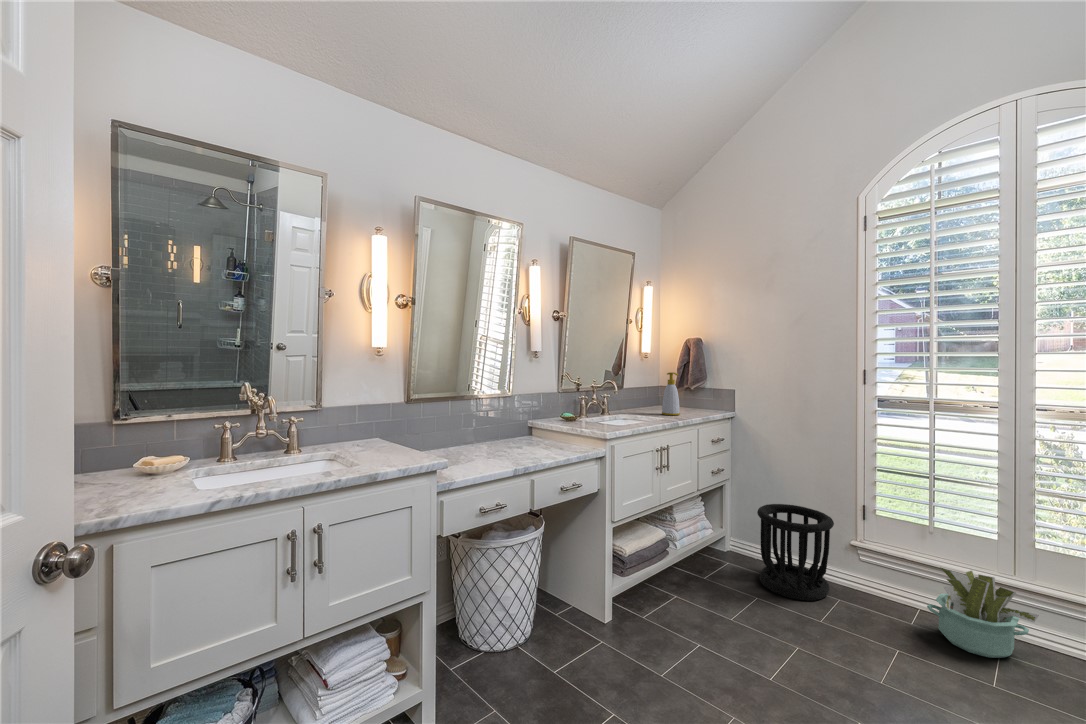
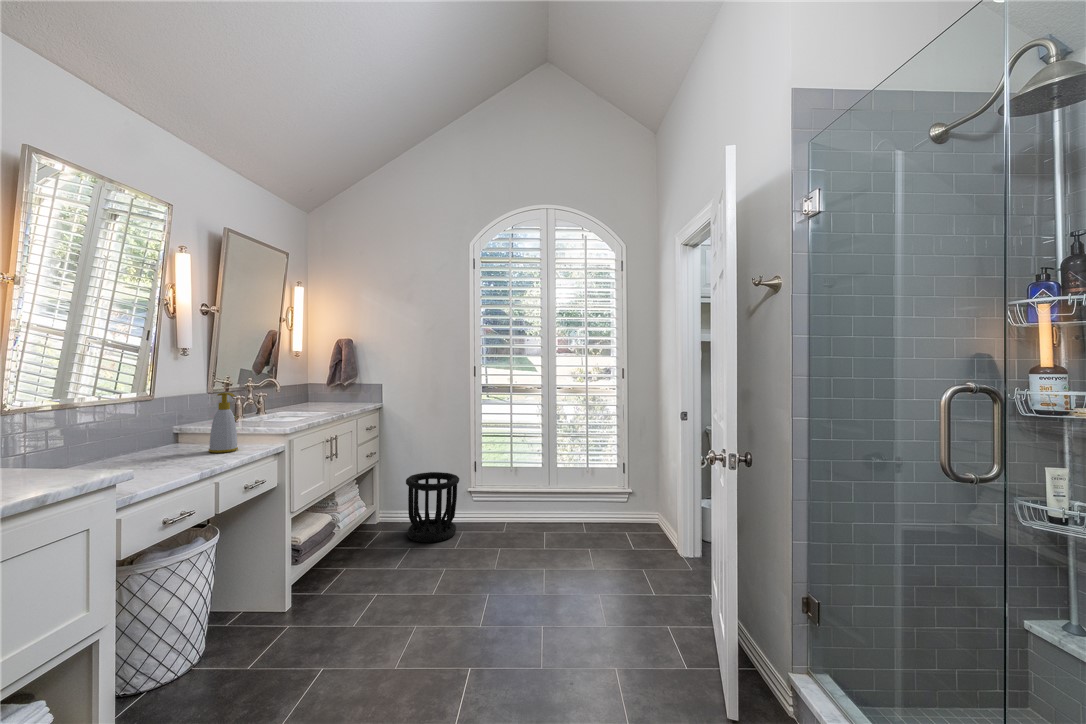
soap bottle: present [662,372,680,415] -> present [208,393,238,453]
decorative plant: present [927,567,1039,658] -> none [514,490,564,540]

